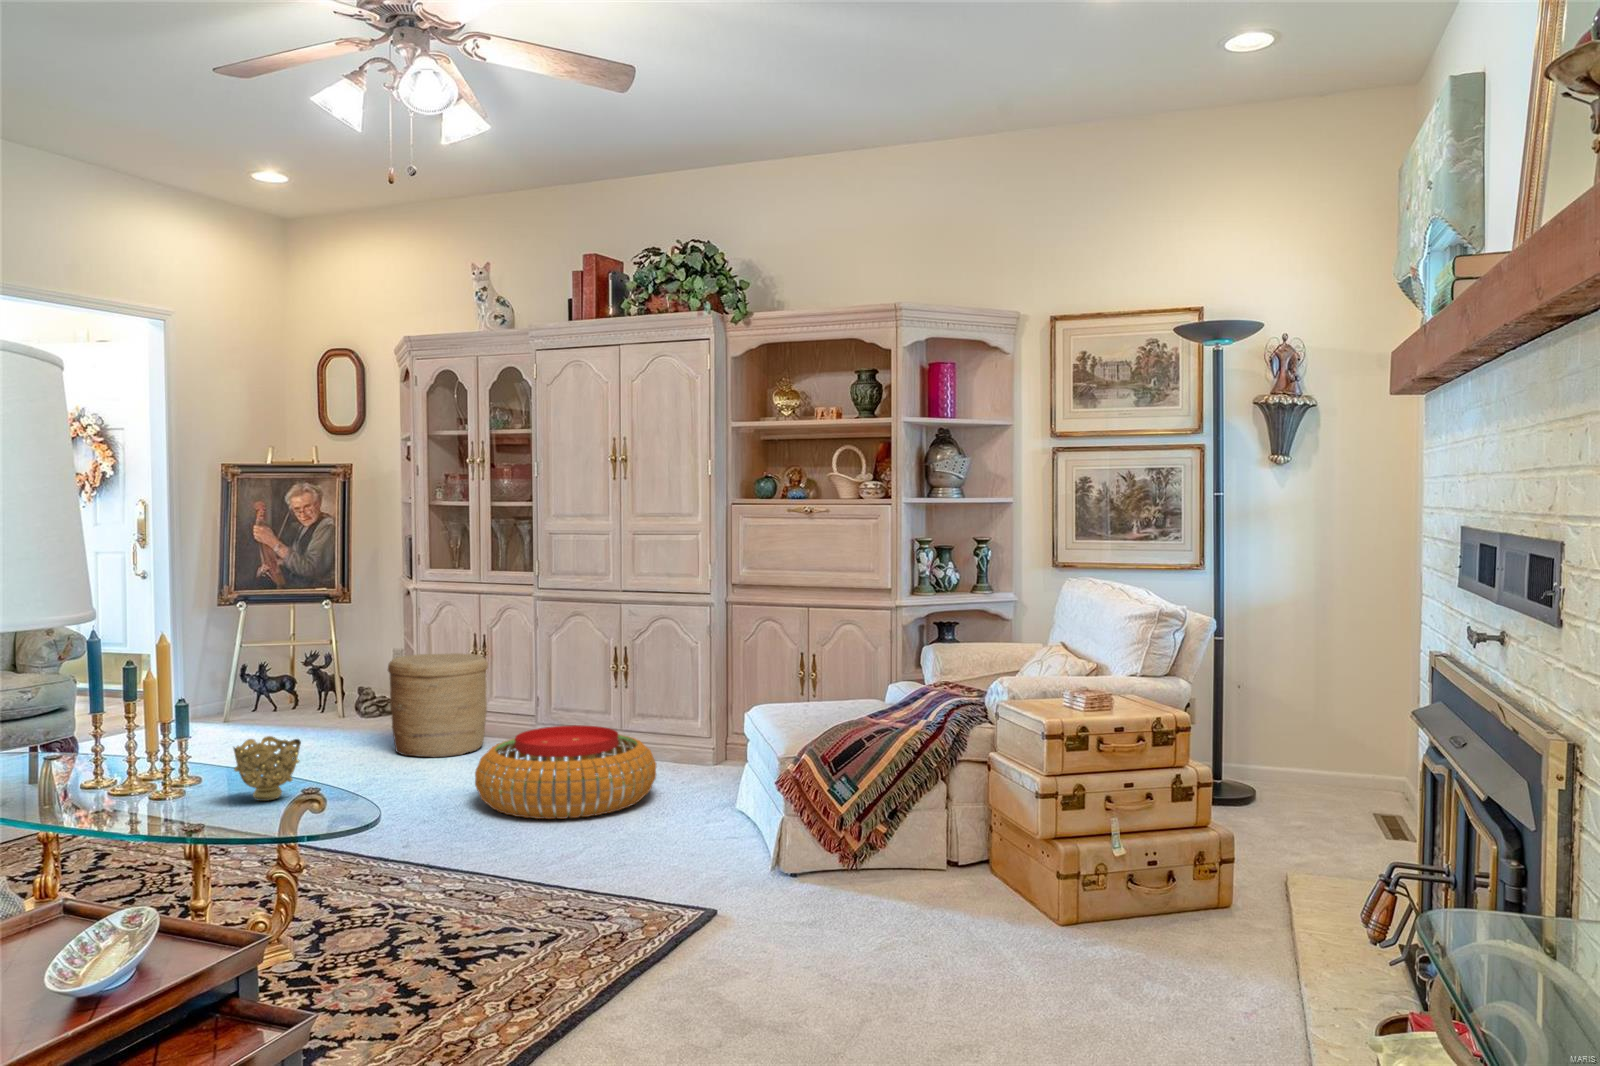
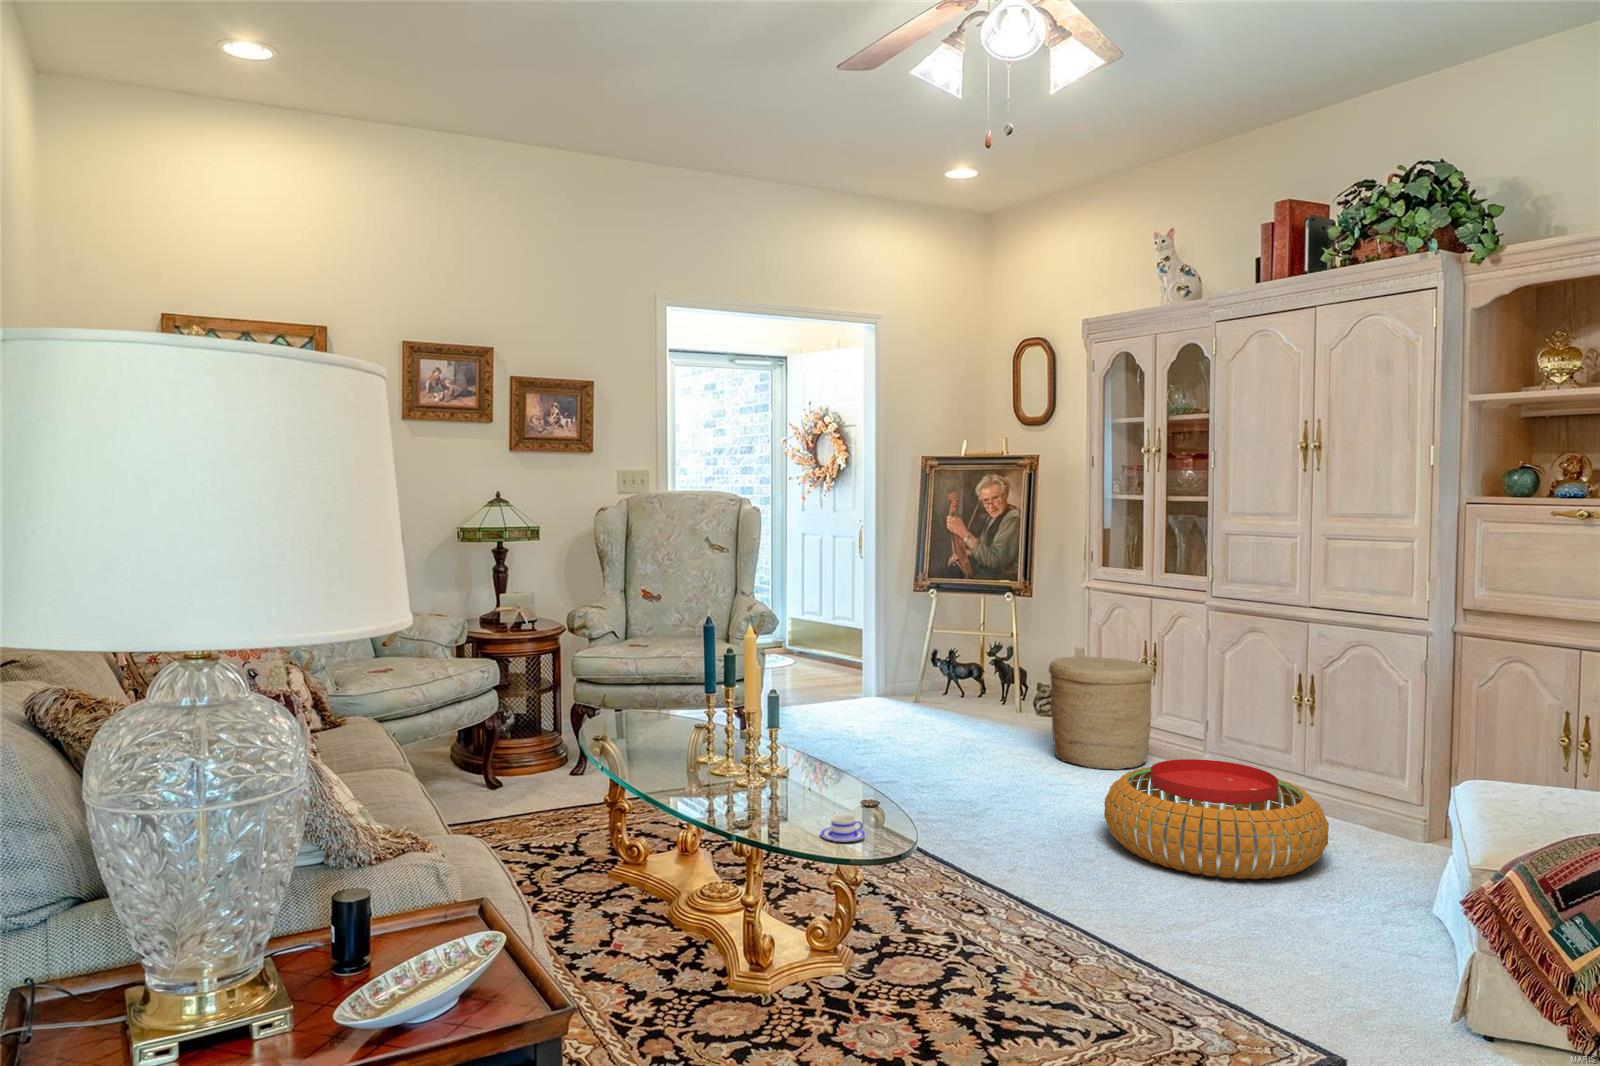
decorative bowl: present [234,736,301,801] -> none [793,743,854,809]
teacup: none [291,794,339,818] -> present [820,814,865,841]

